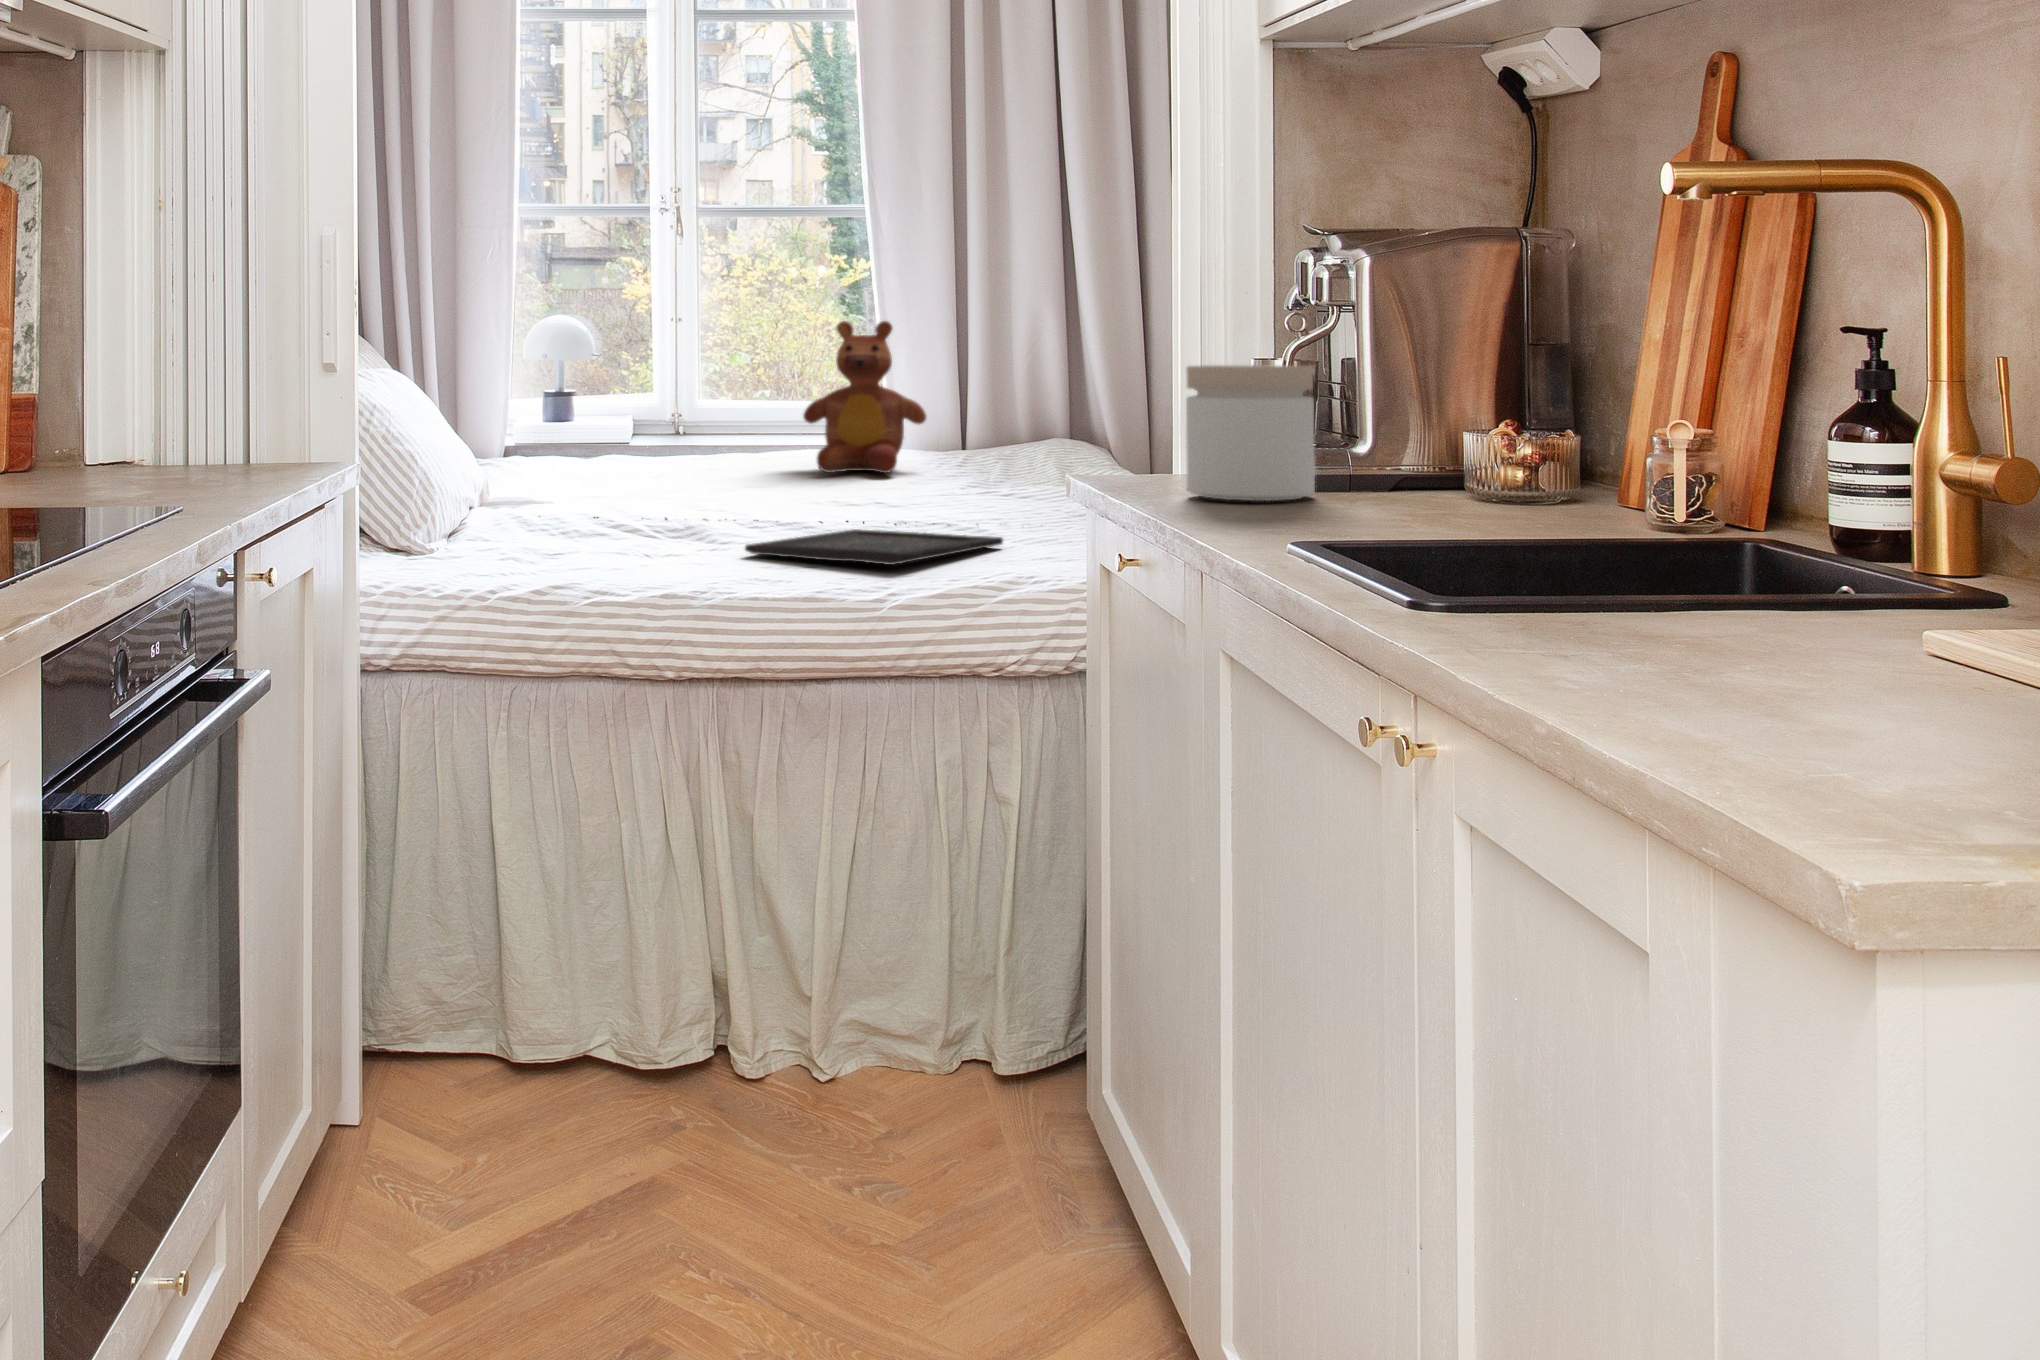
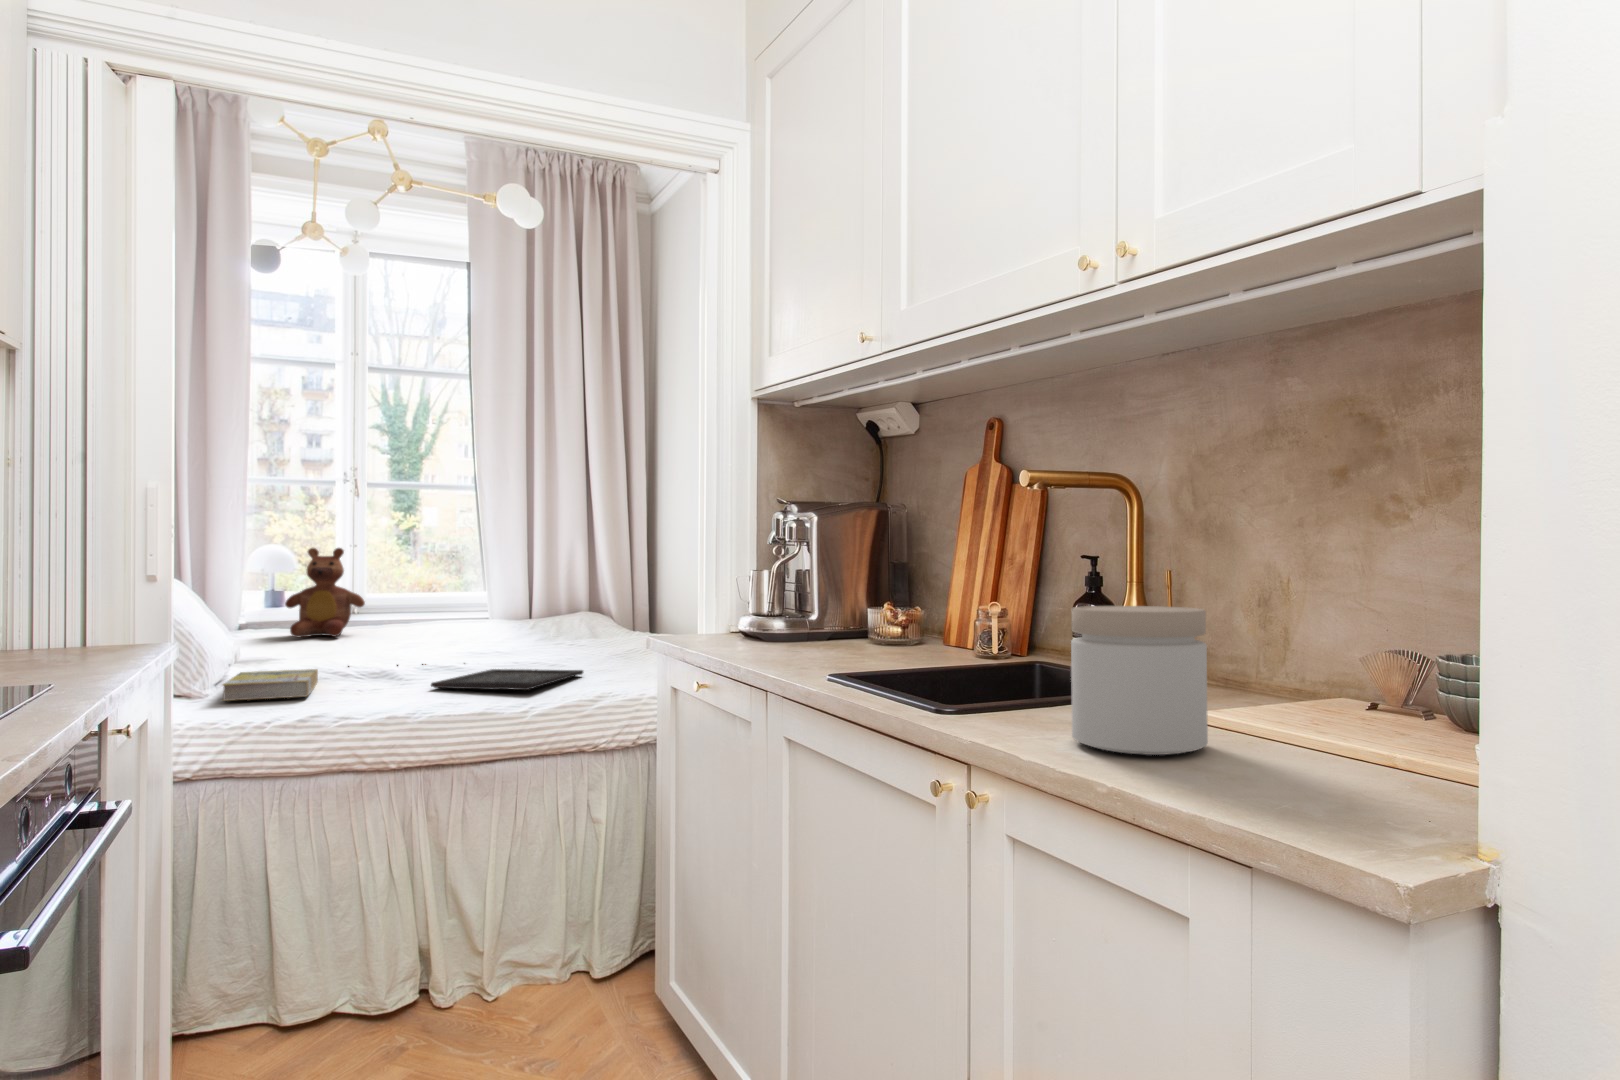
teddy bear: present [803,321,927,473] -> present [285,548,365,637]
jar: present [1186,365,1315,501] -> present [1071,606,1208,755]
book: none [445,515,586,556] -> present [223,669,318,701]

